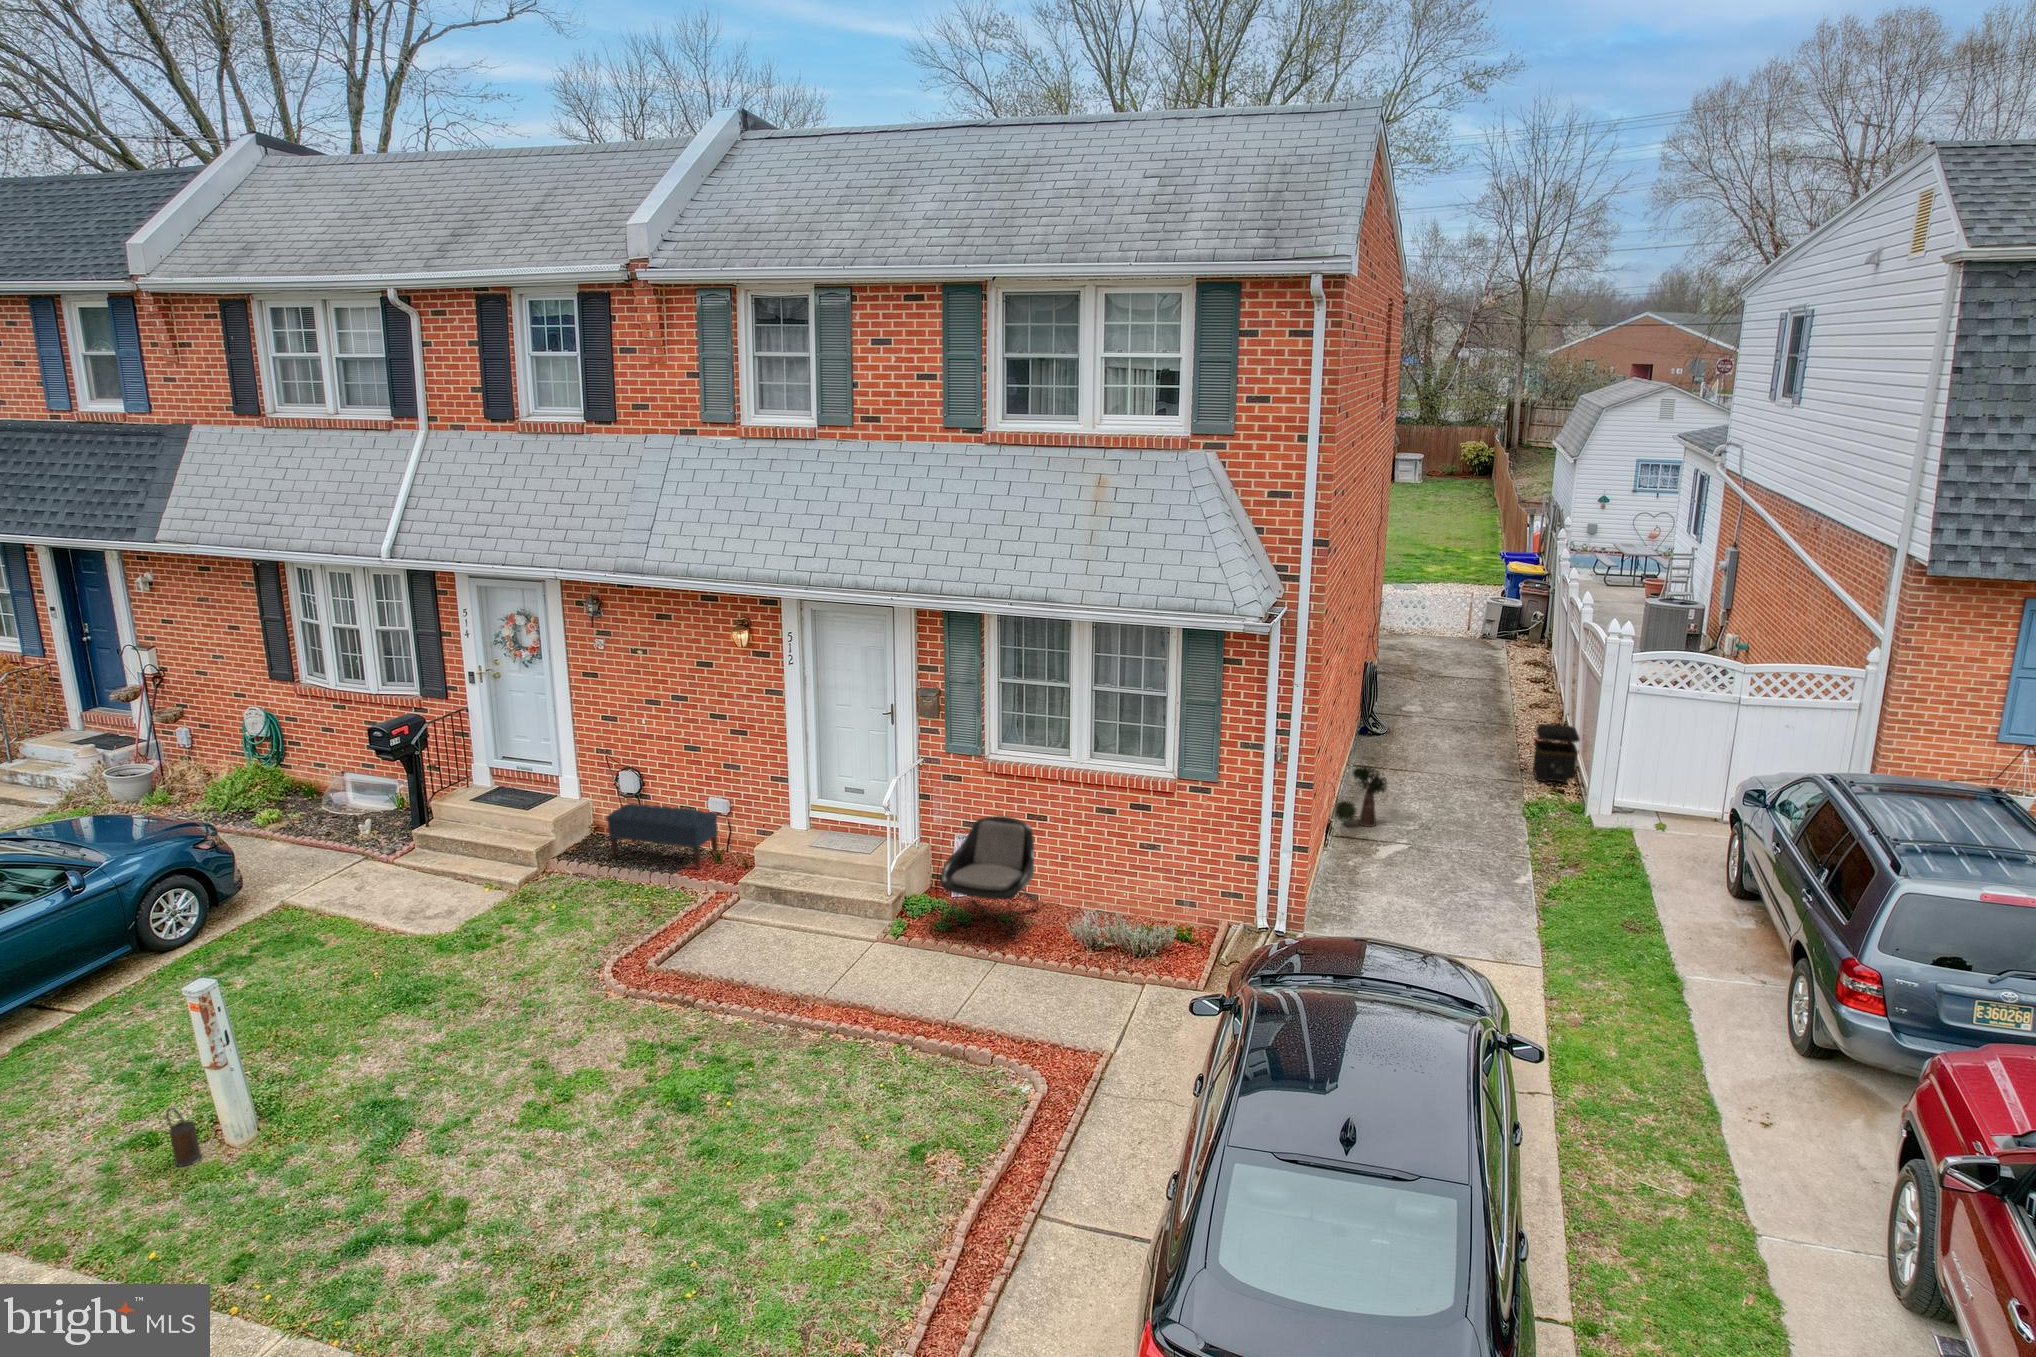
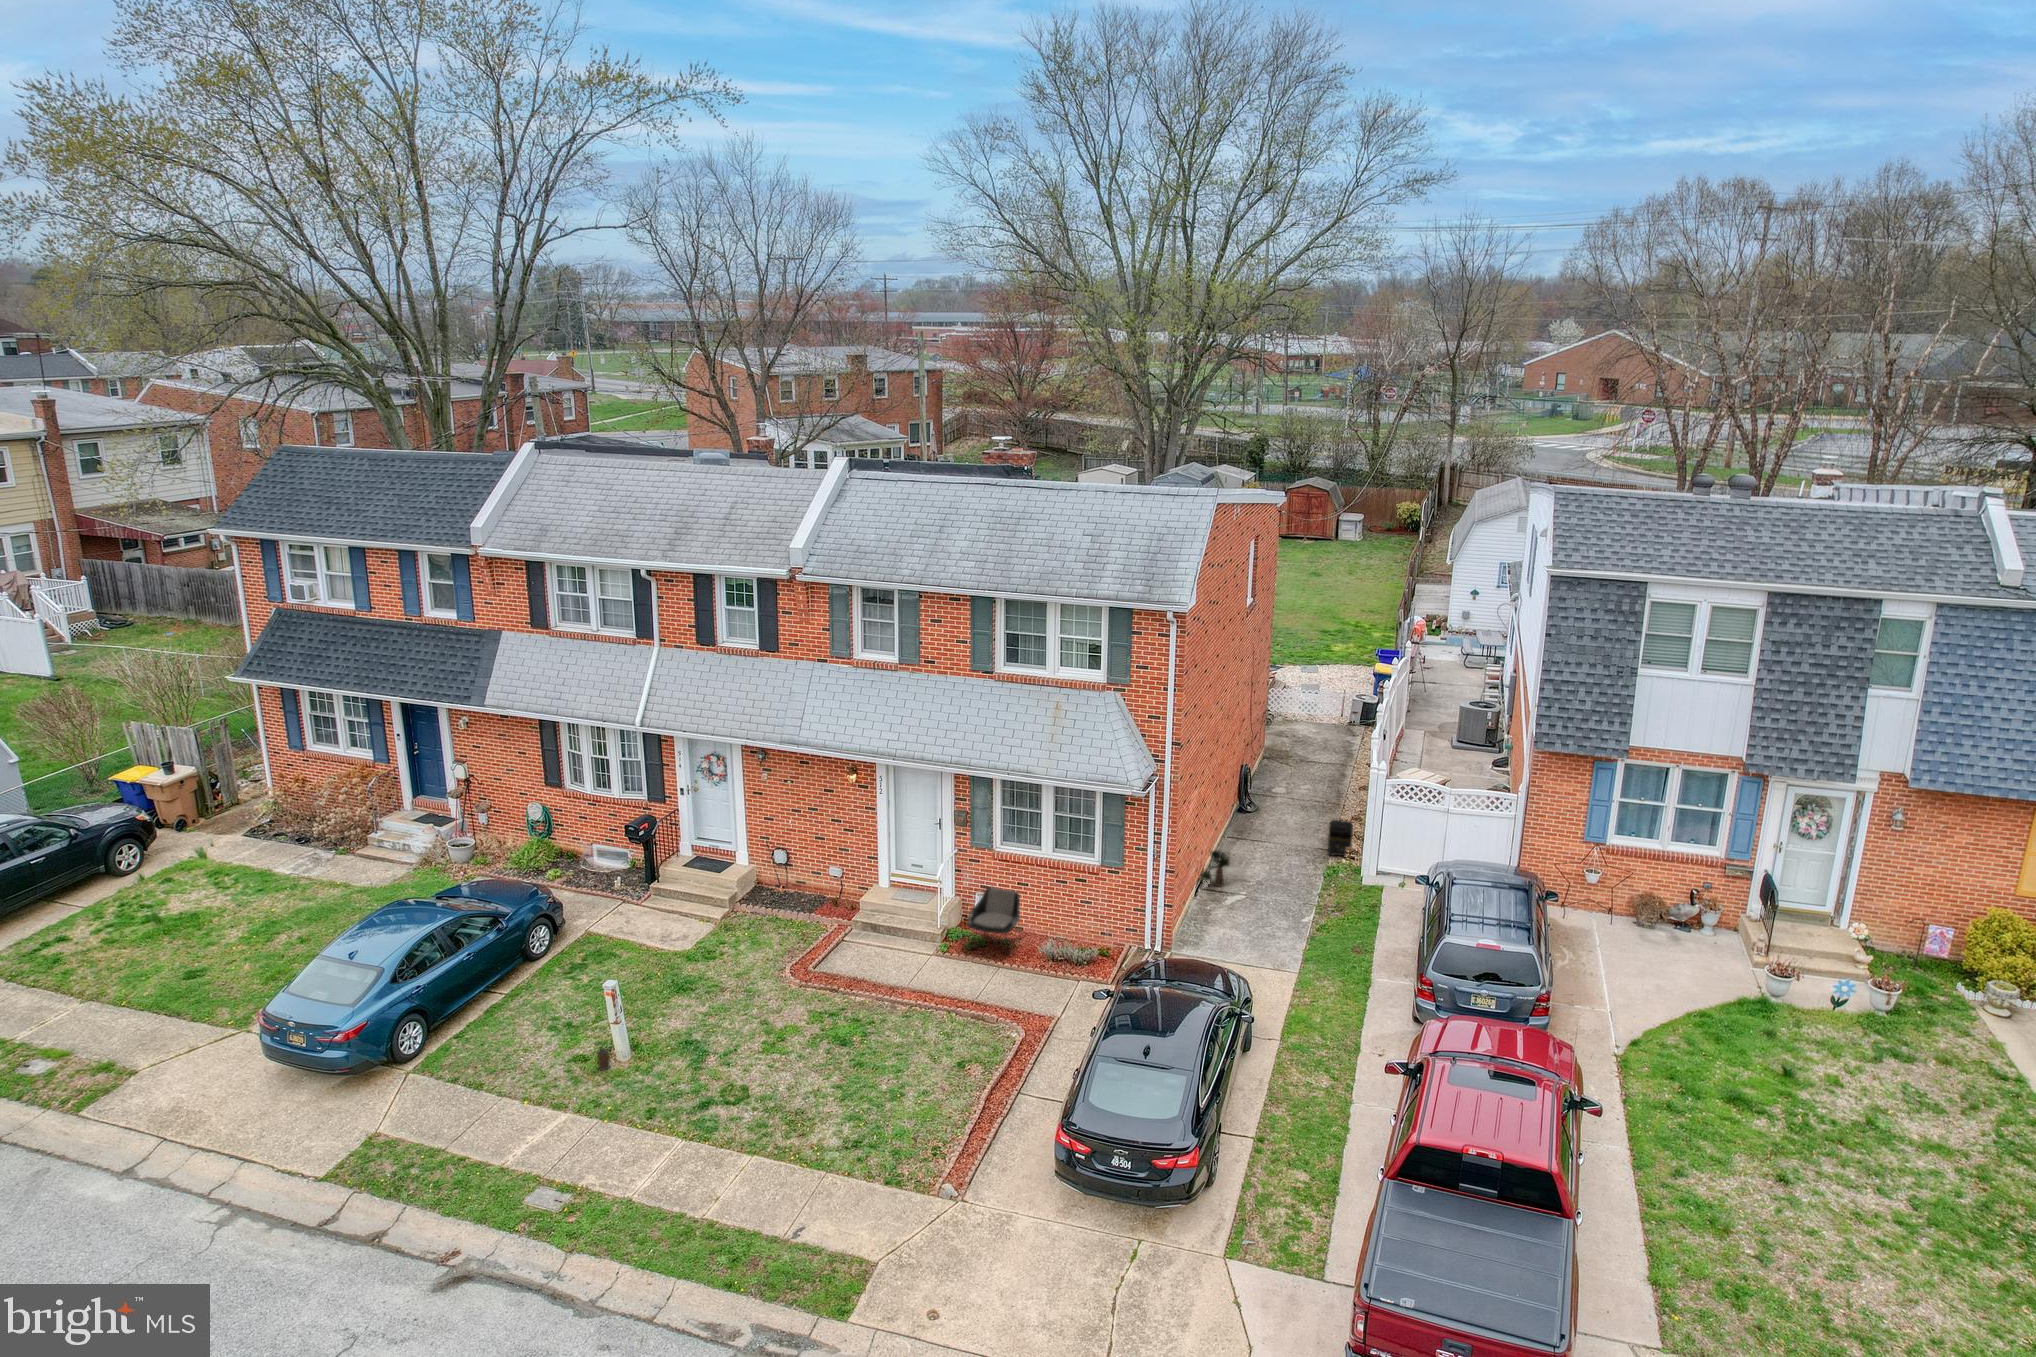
bench: present [606,803,718,869] -> none [768,871,834,912]

